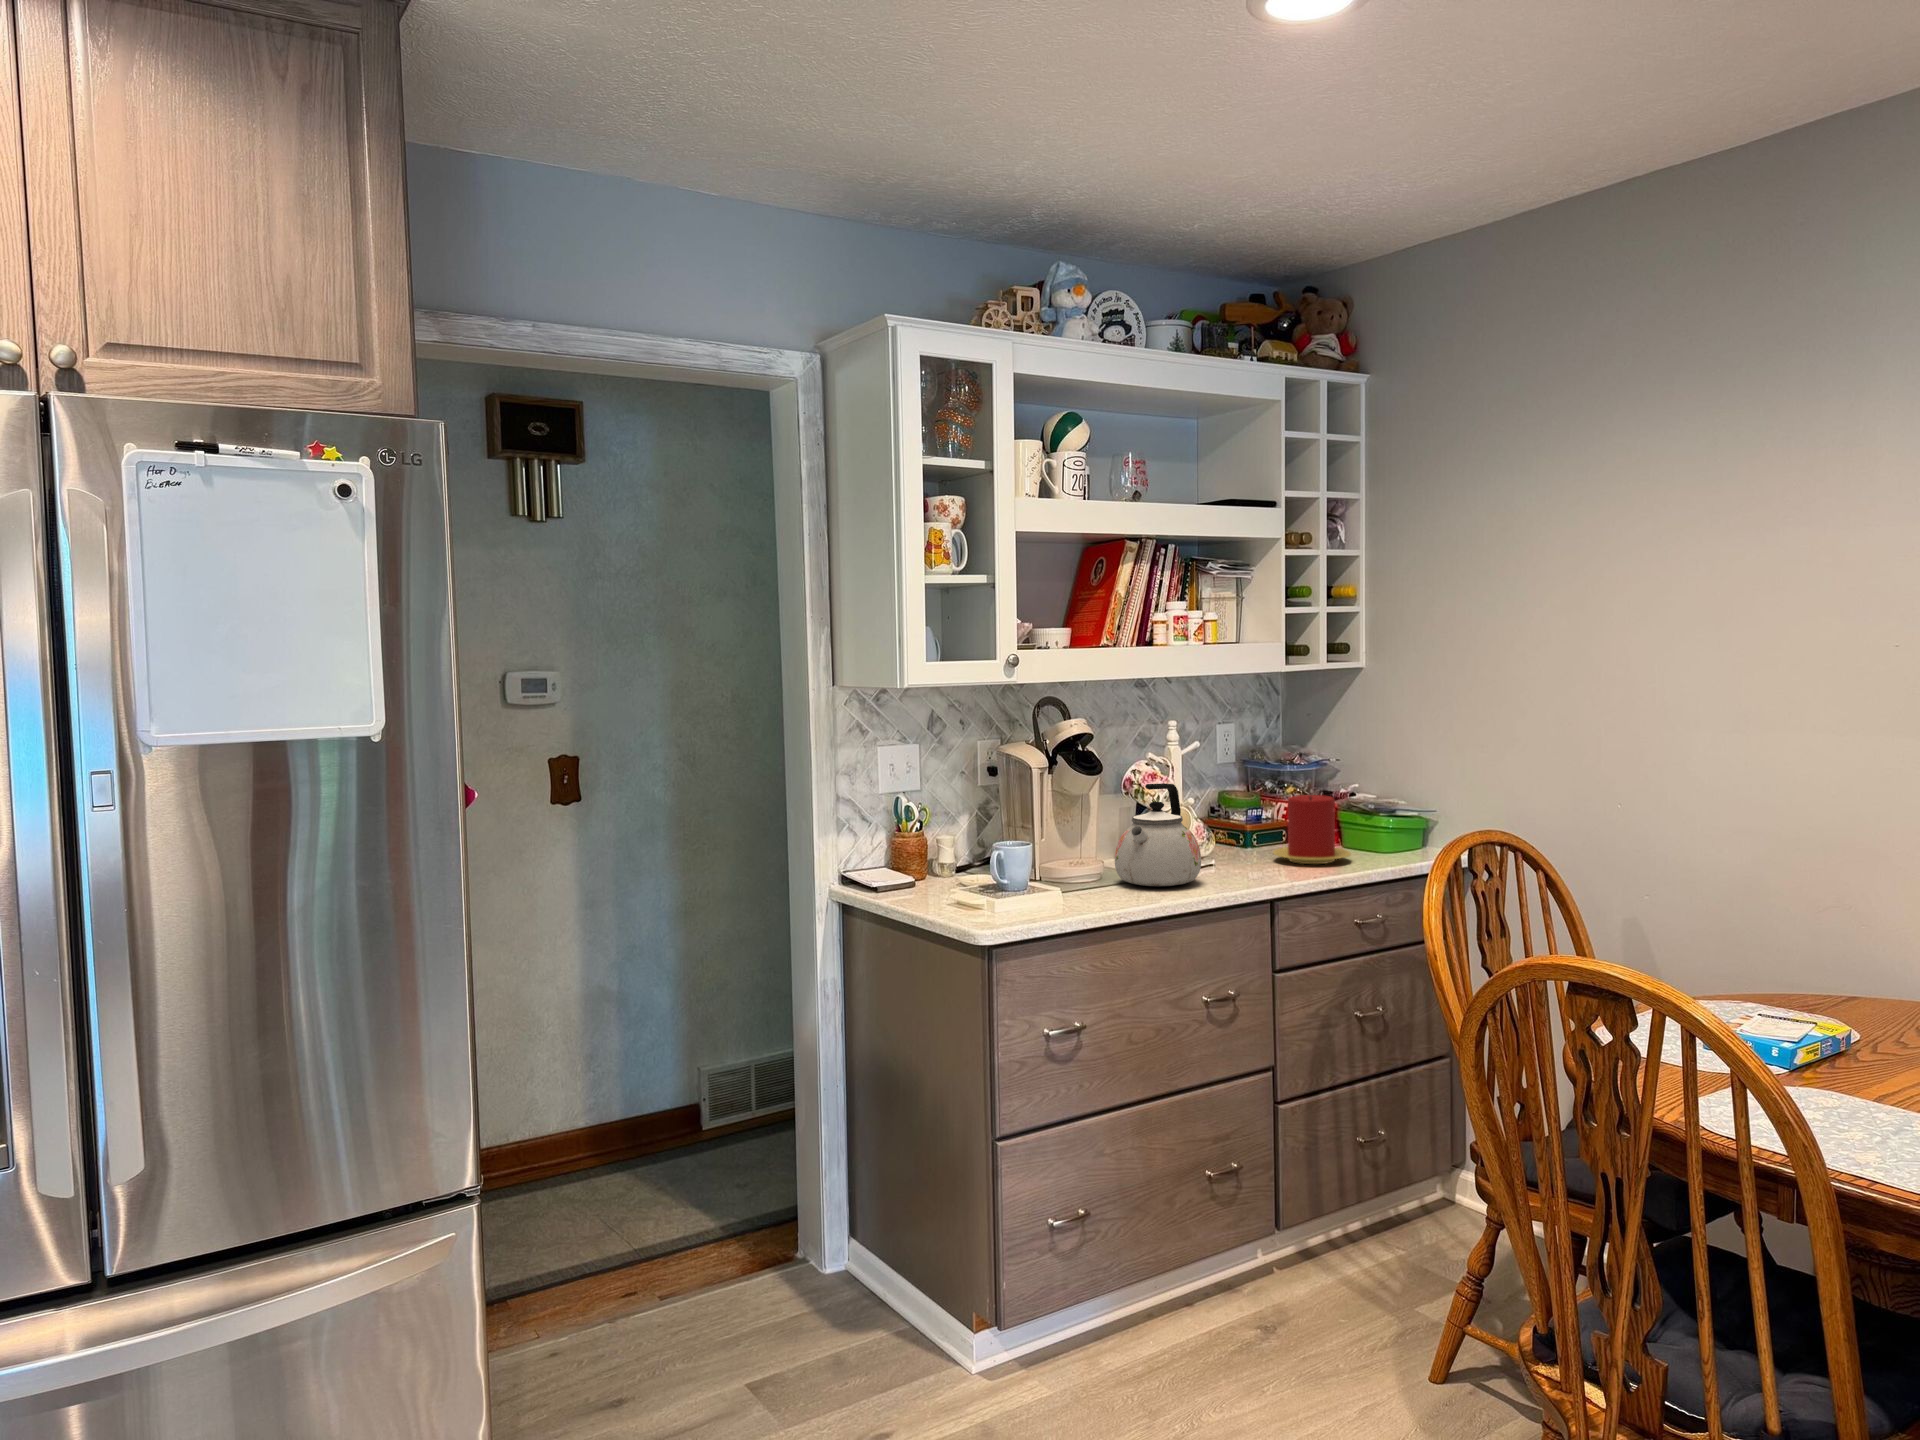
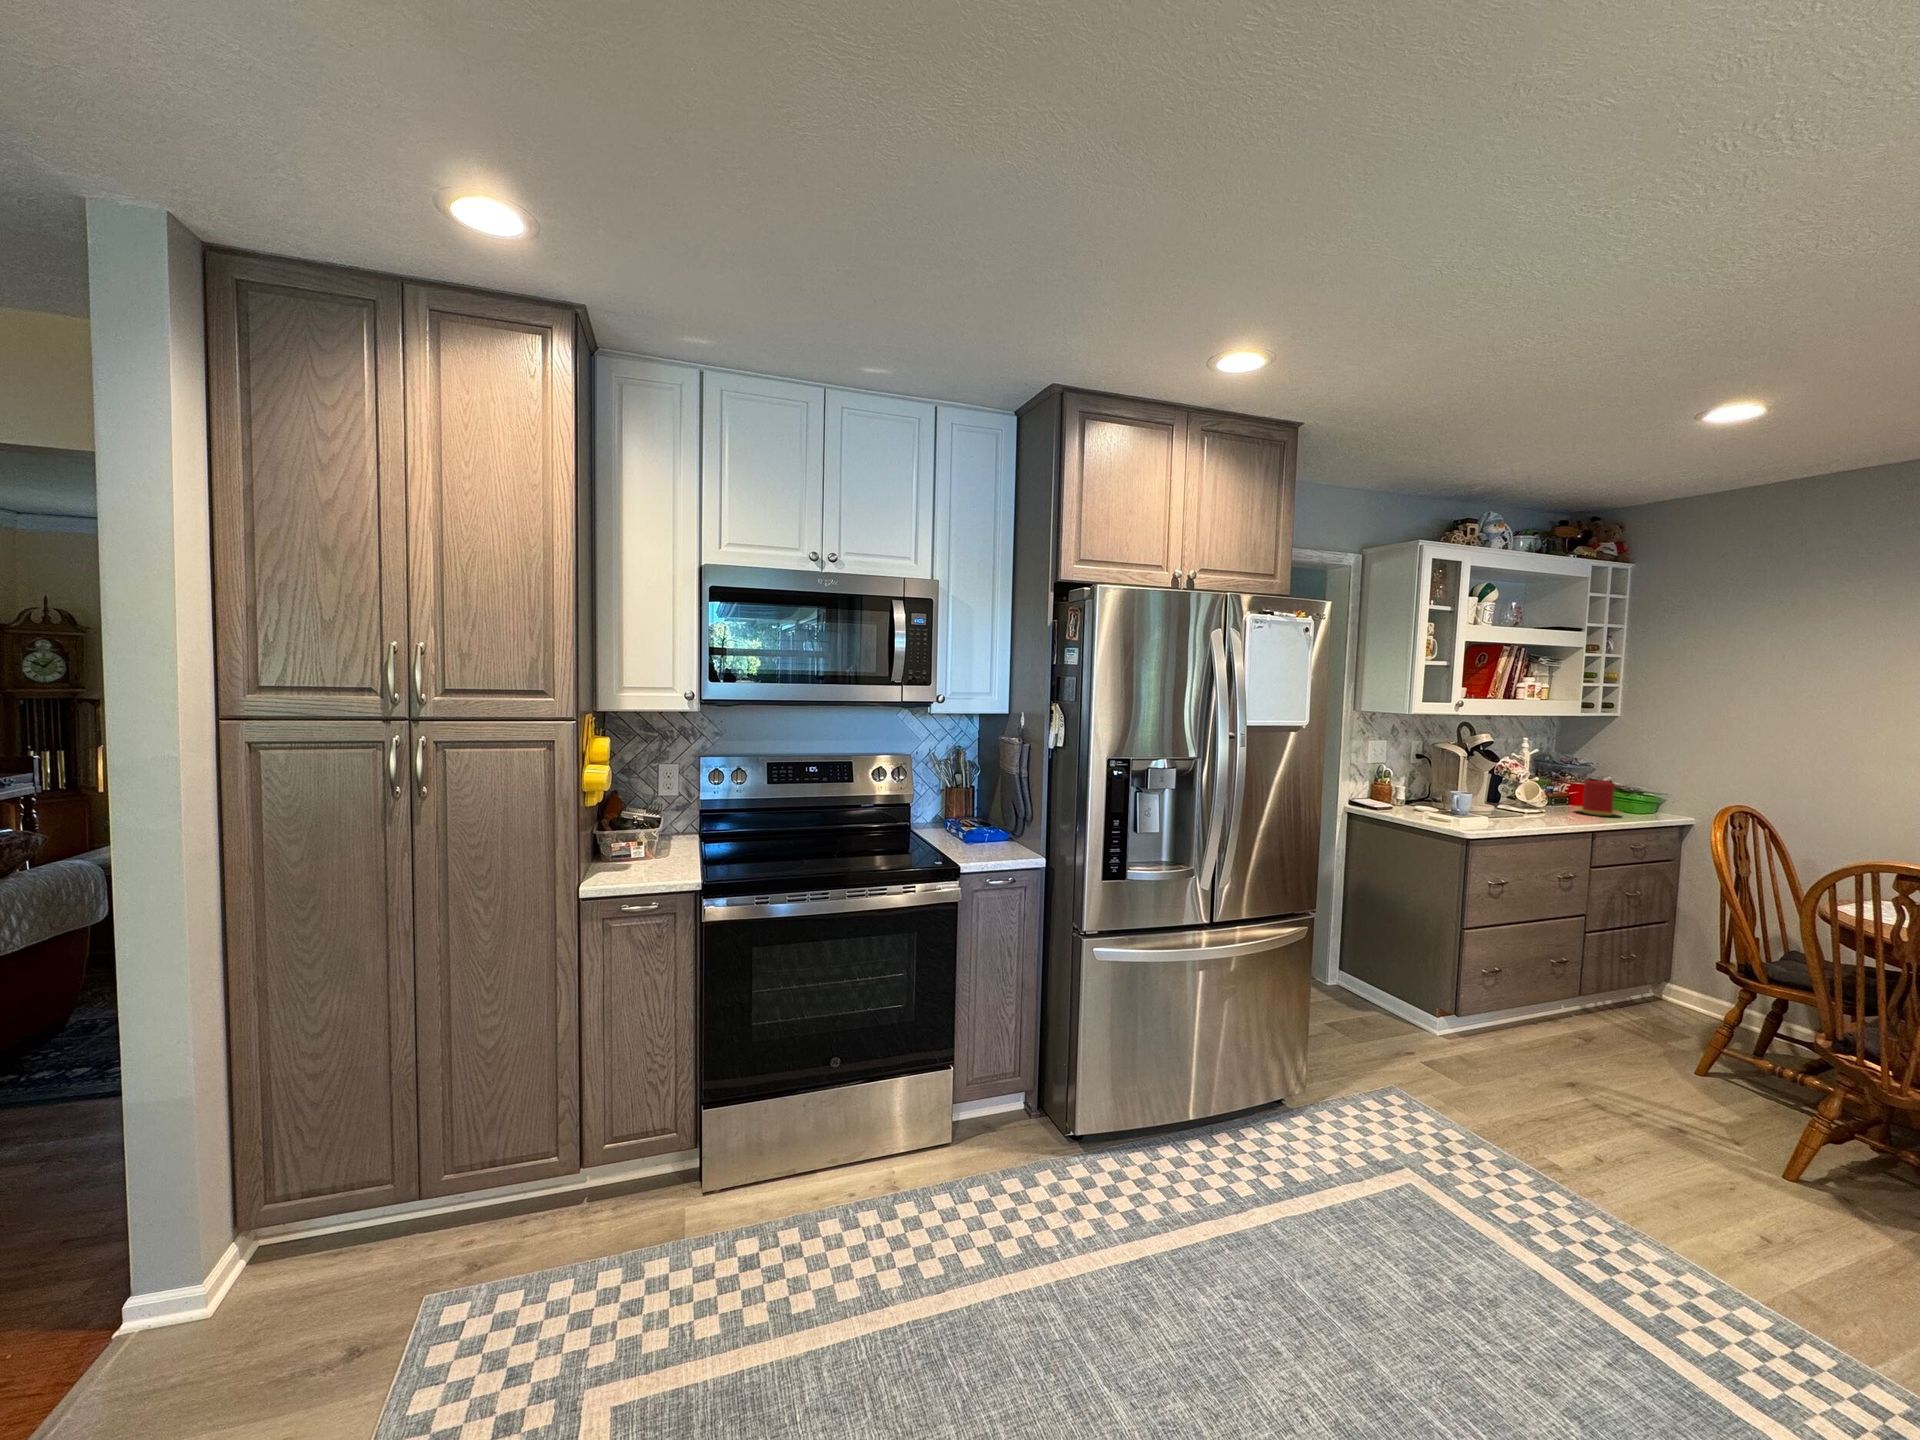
kettle: present [1115,783,1201,887] -> none [1501,769,1553,819]

